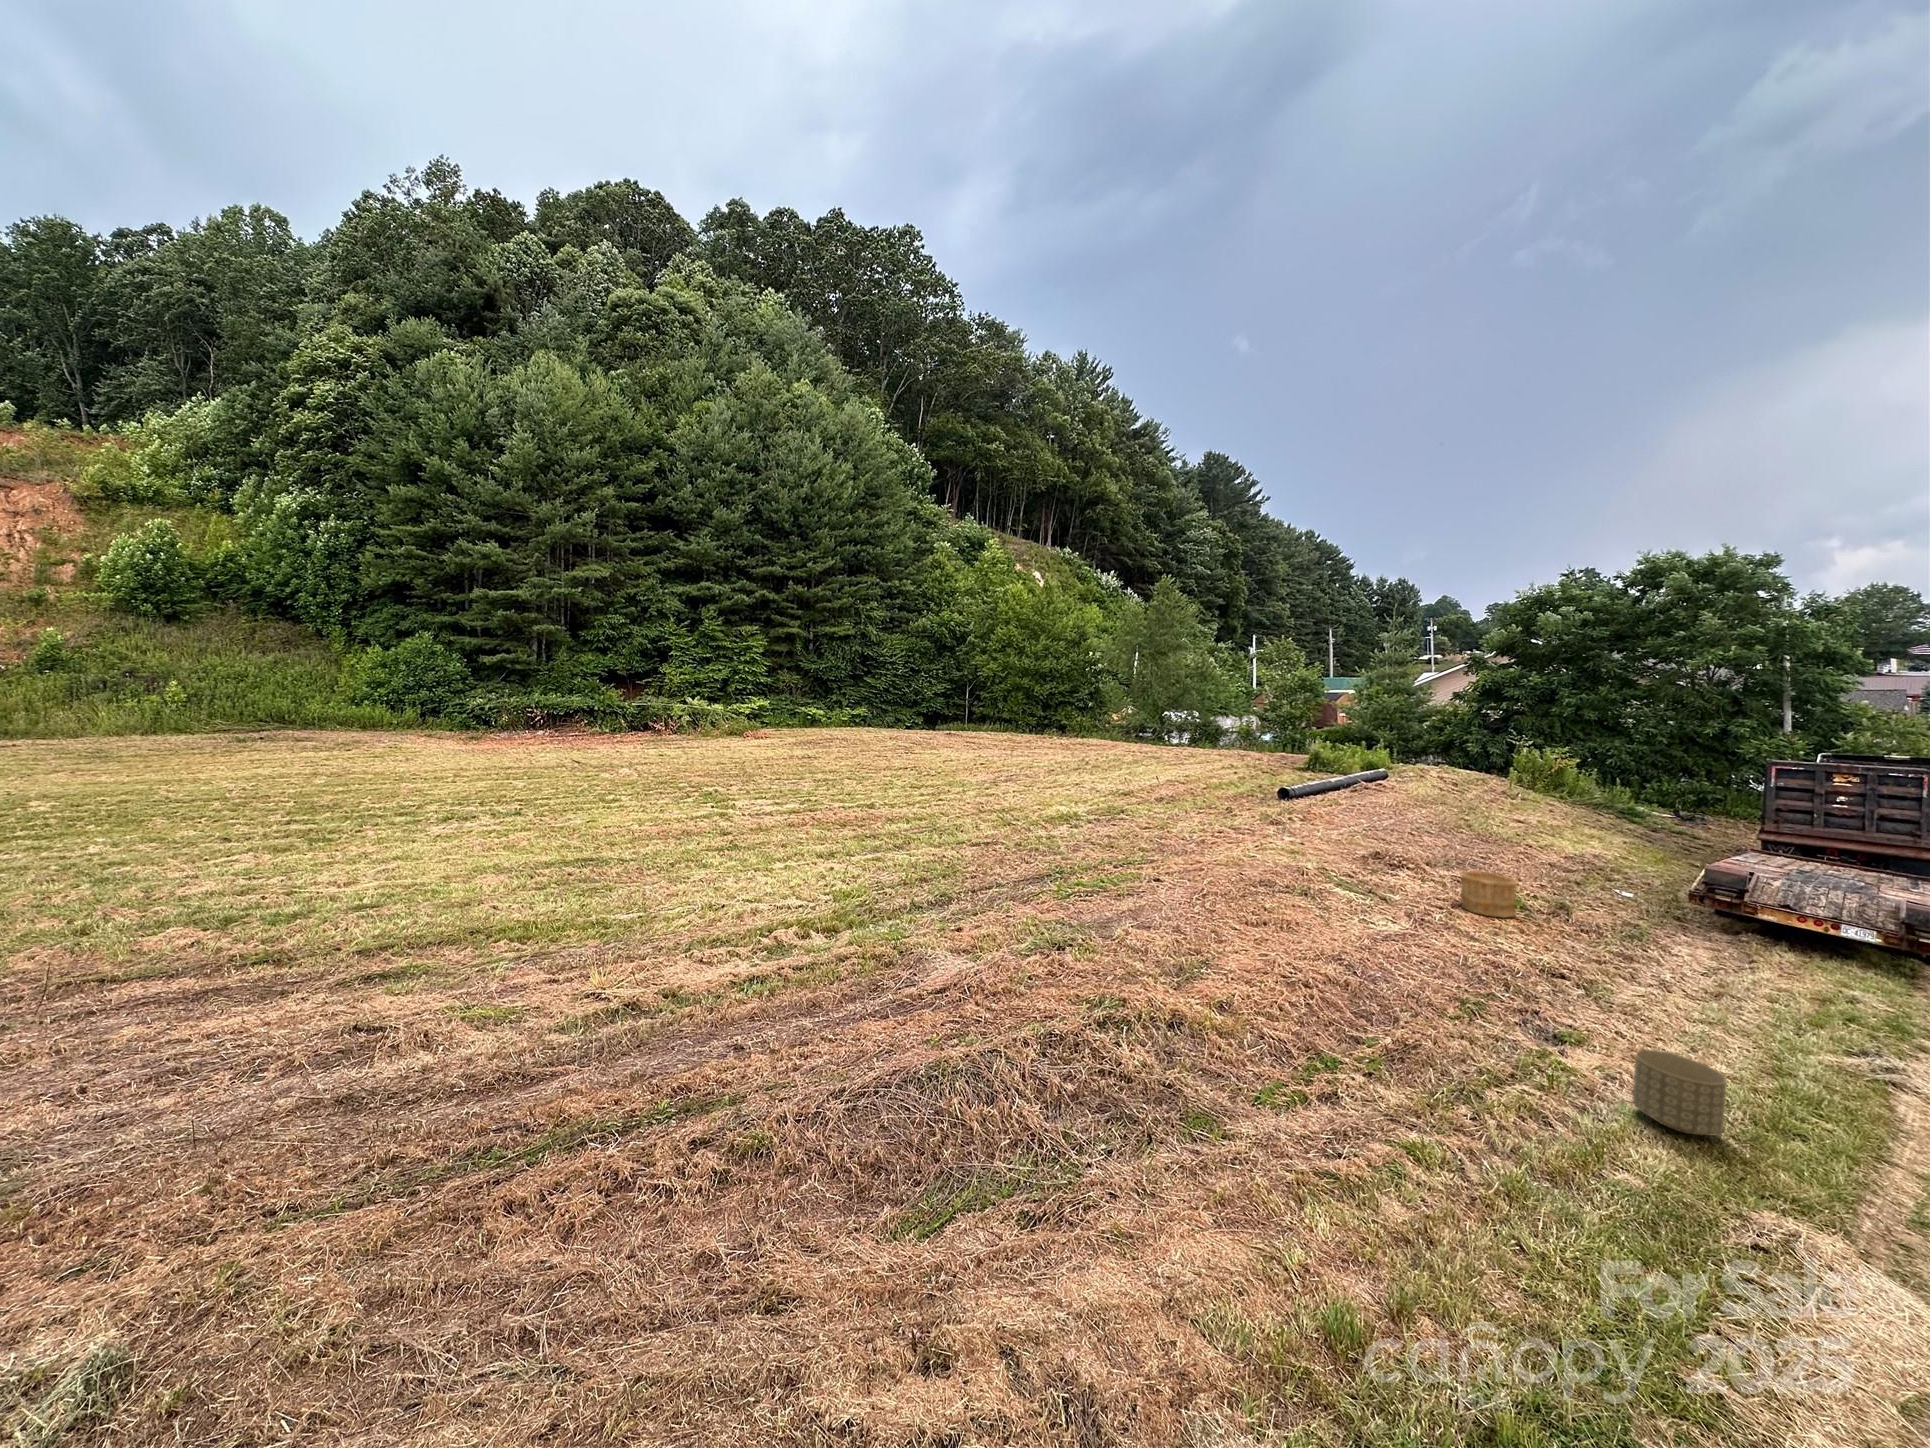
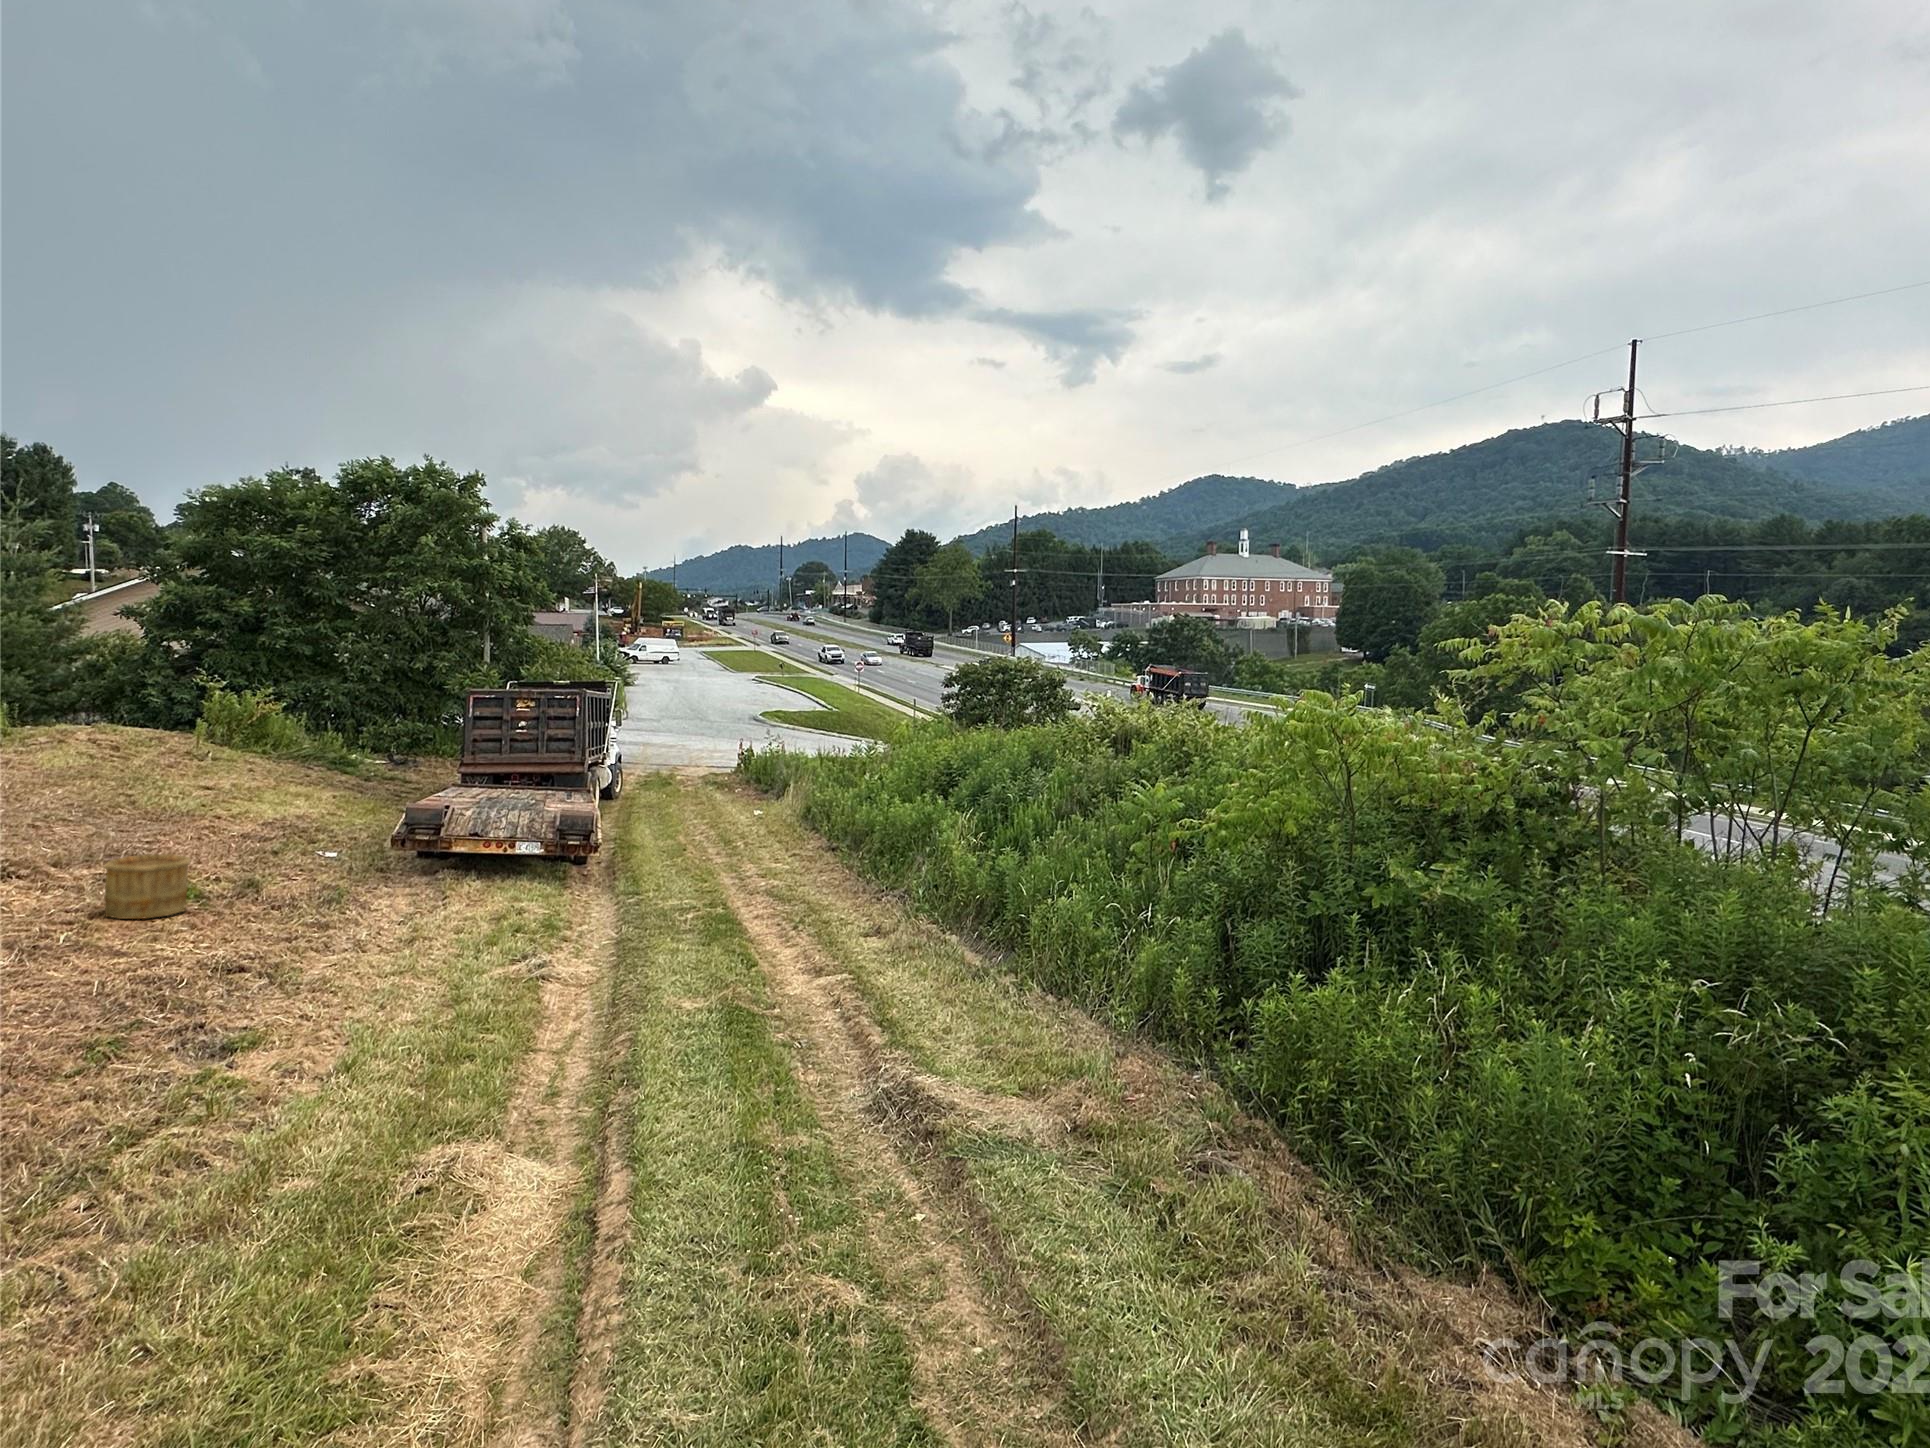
planter: present [1633,1050,1727,1136] -> none [310,1008,405,1100]

